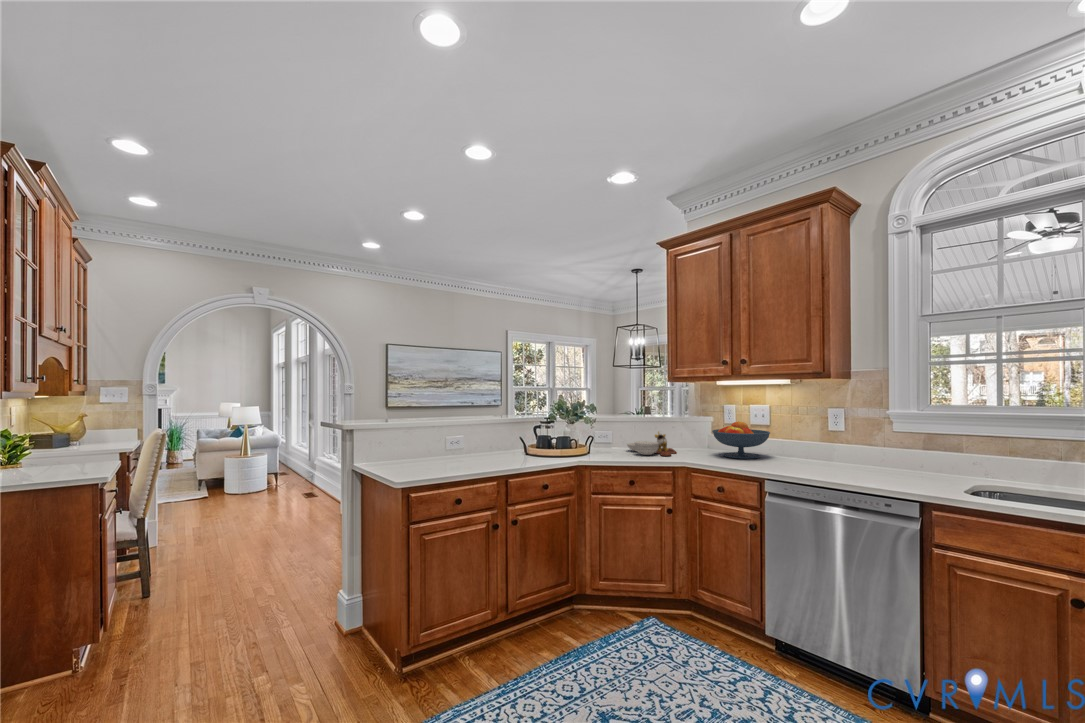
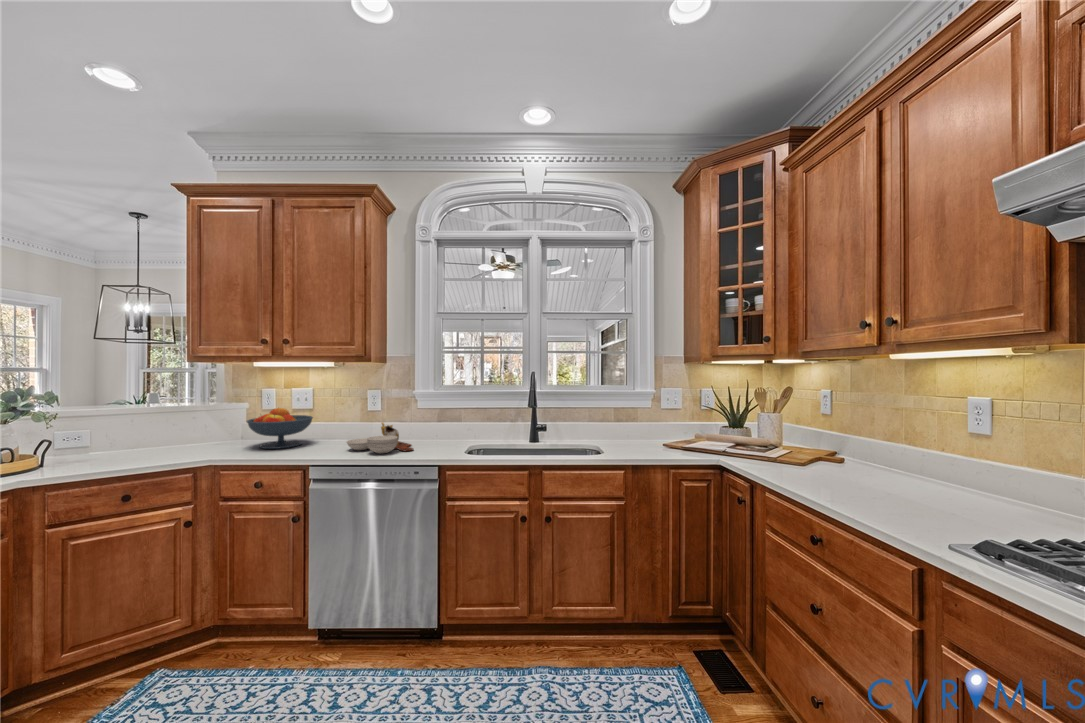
cutting board: present [627,432,677,456] -> present [347,423,413,453]

